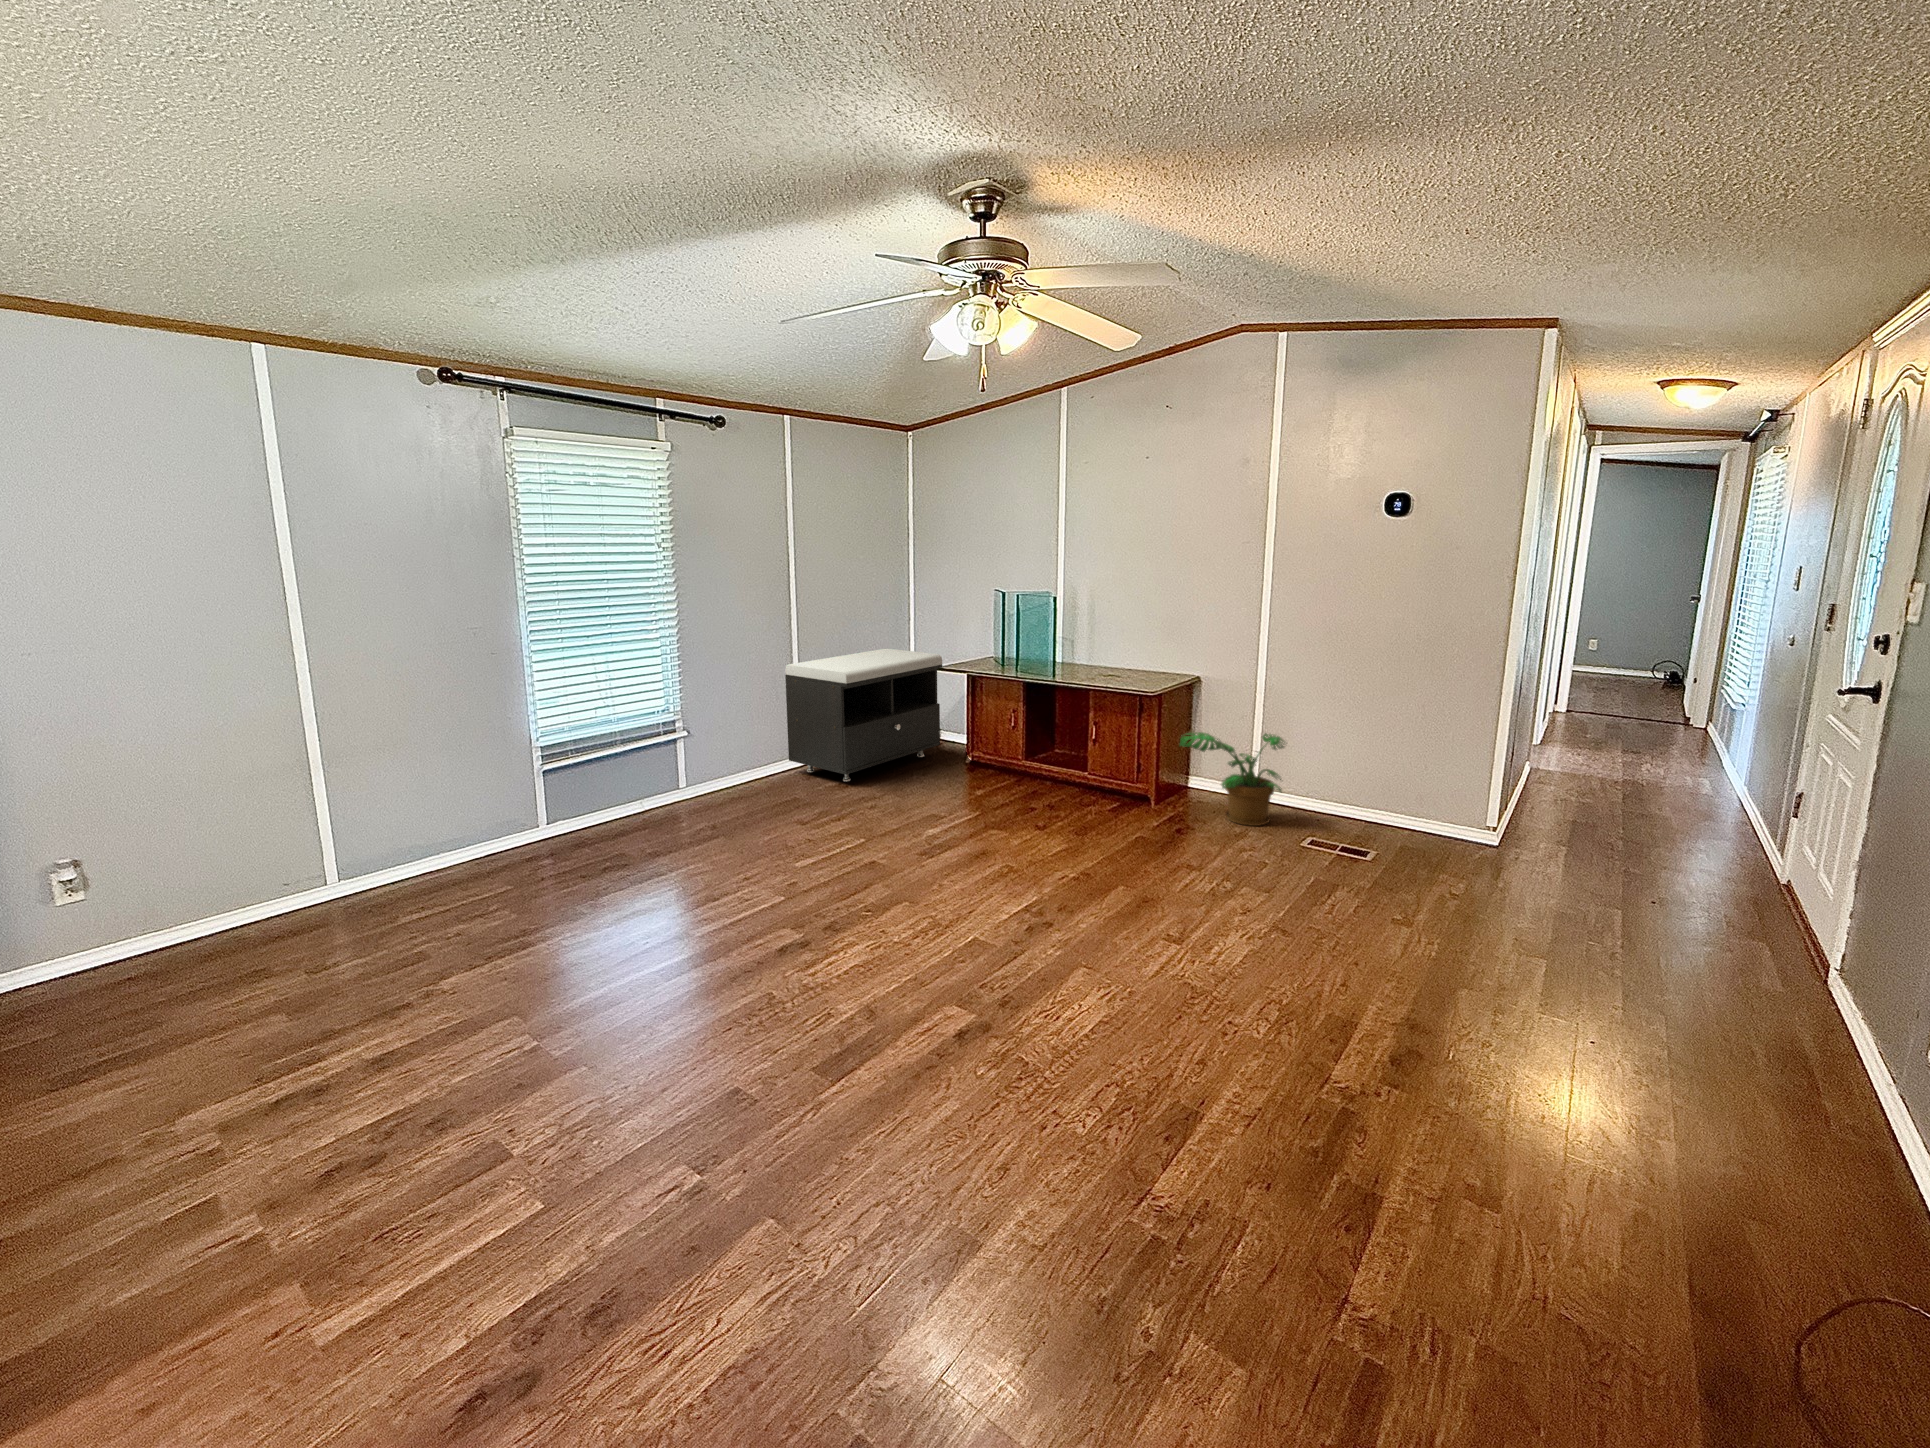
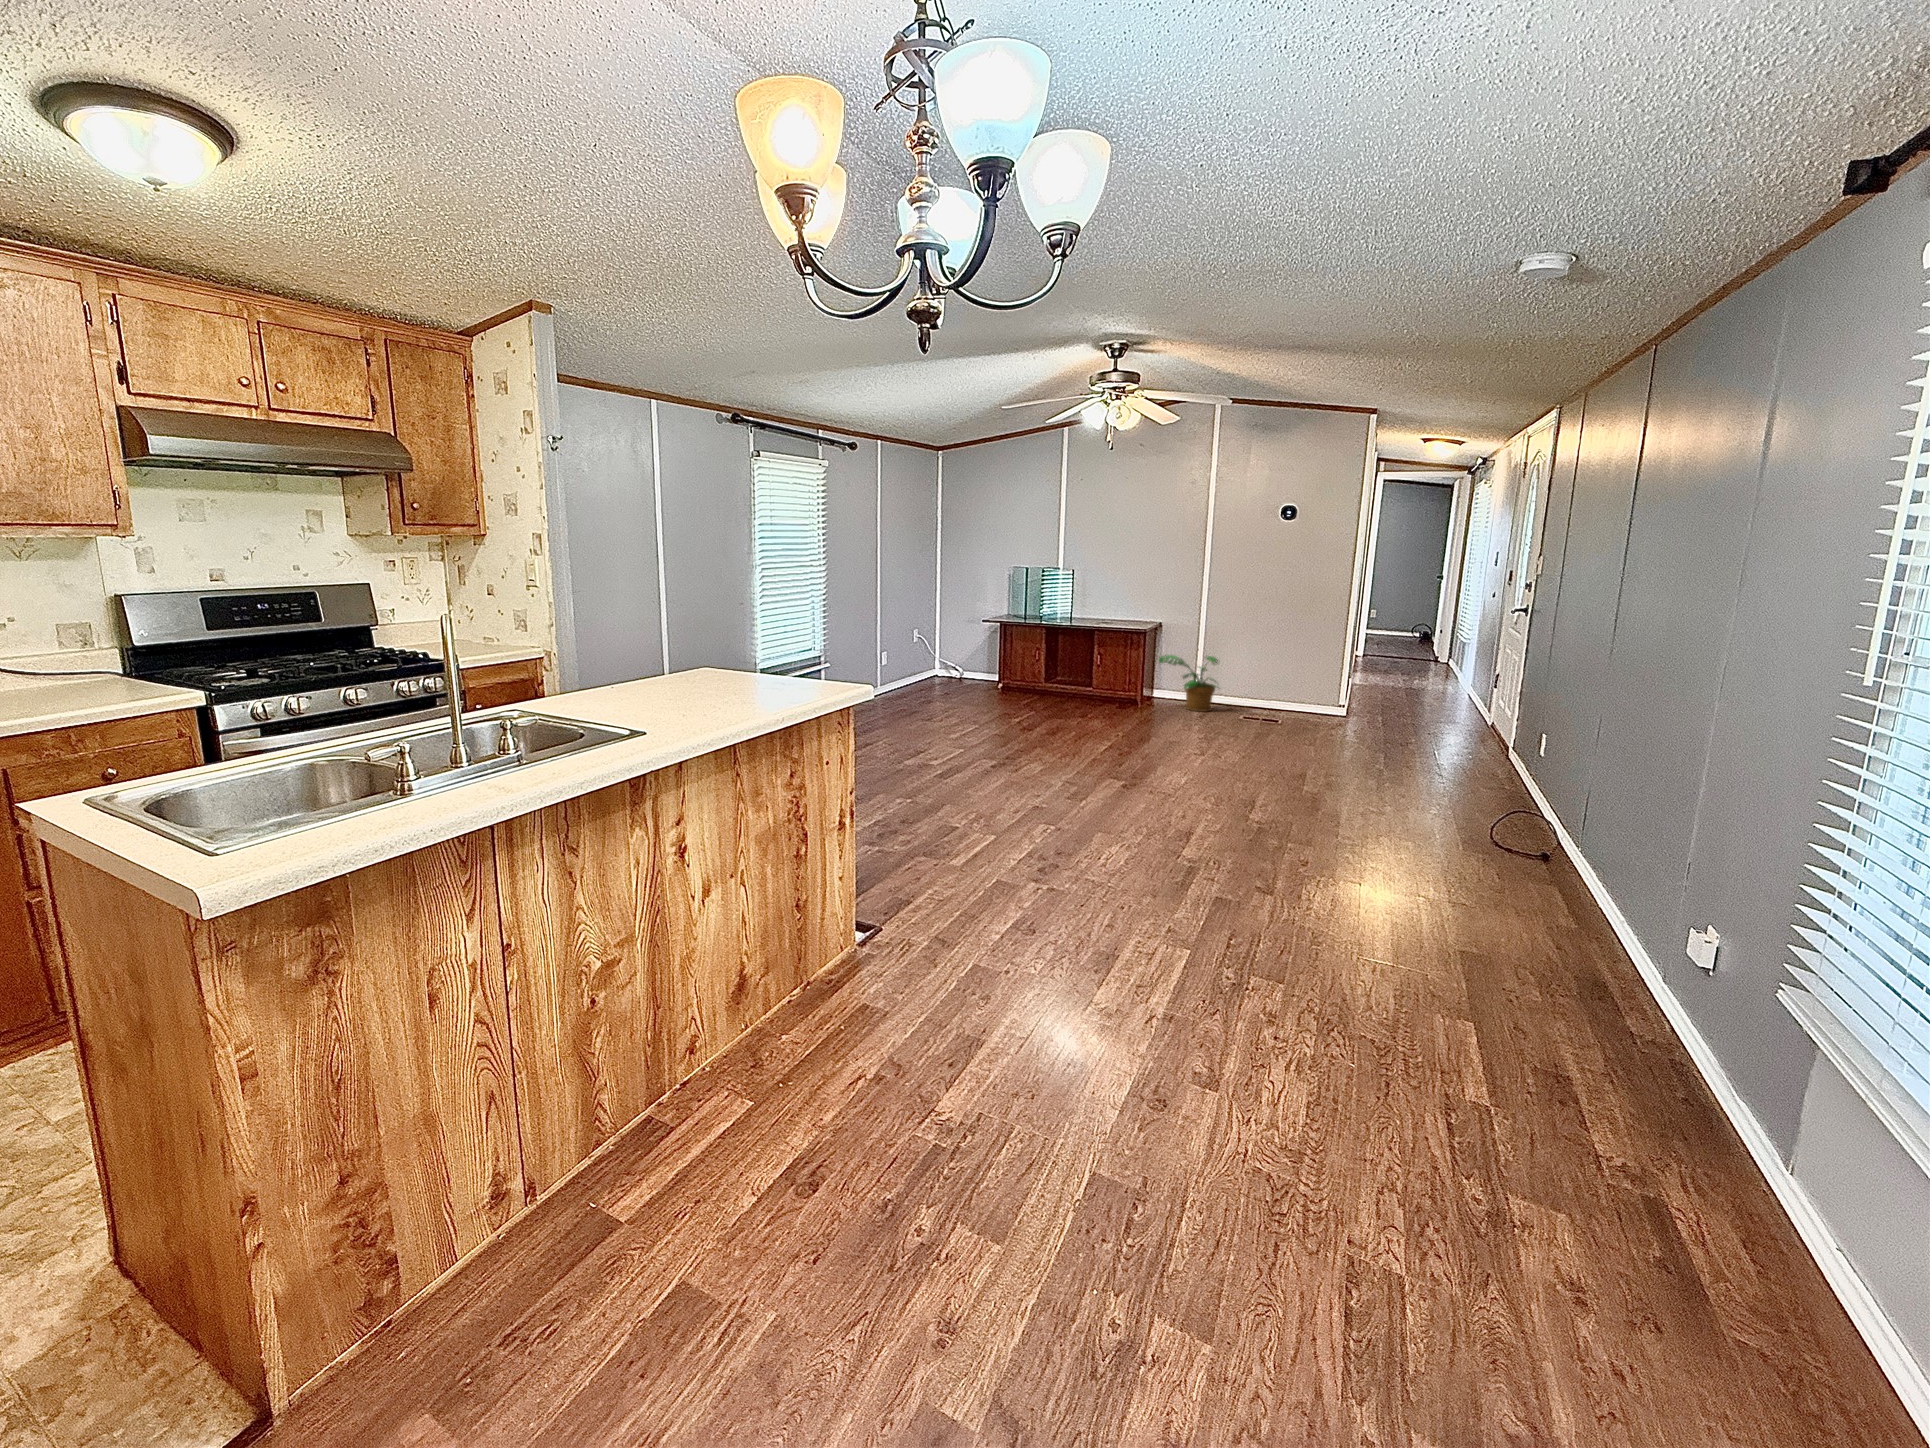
storage bench: present [785,649,942,782] -> none [878,609,977,698]

